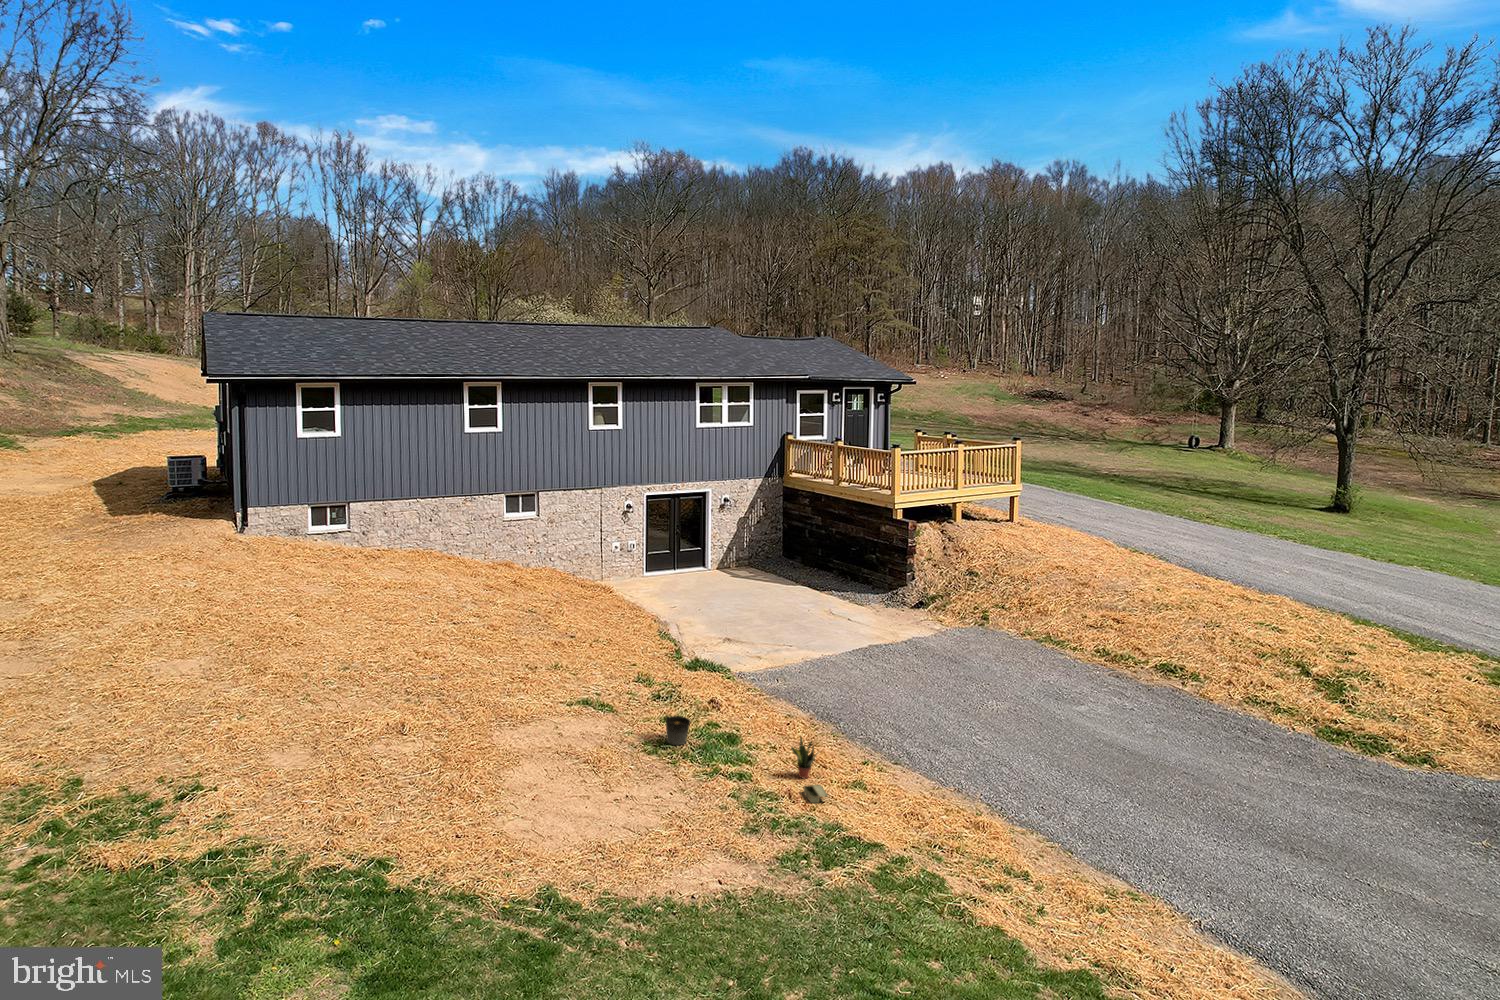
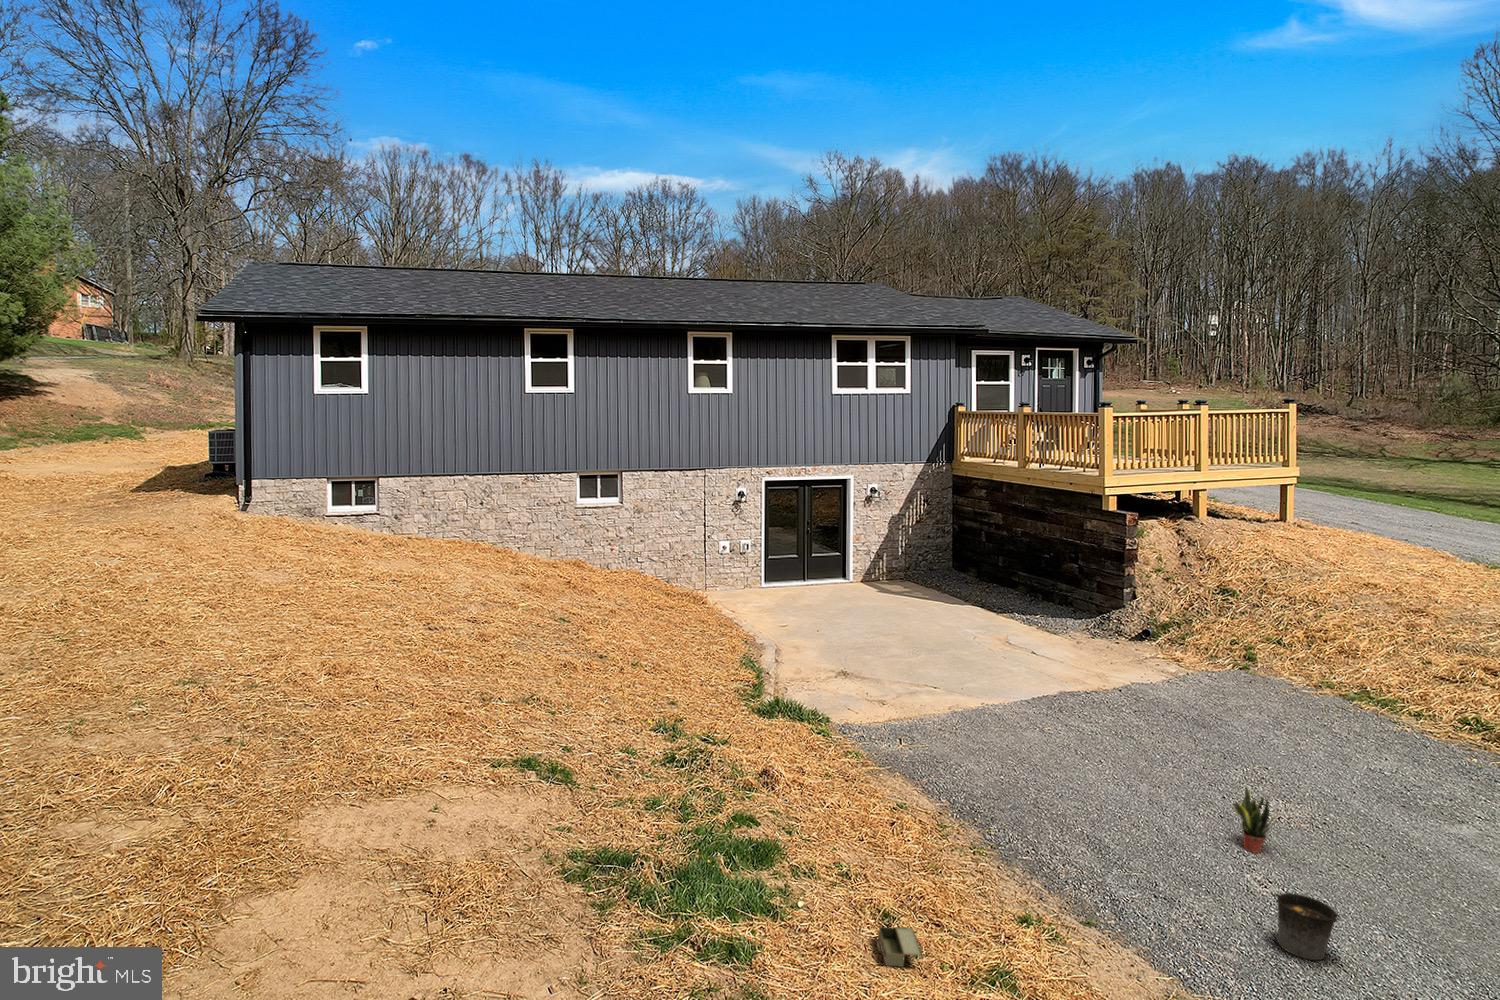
bucket: present [665,716,690,745] -> present [1273,893,1340,960]
potted plant: present [791,737,816,779] -> present [1235,787,1278,853]

